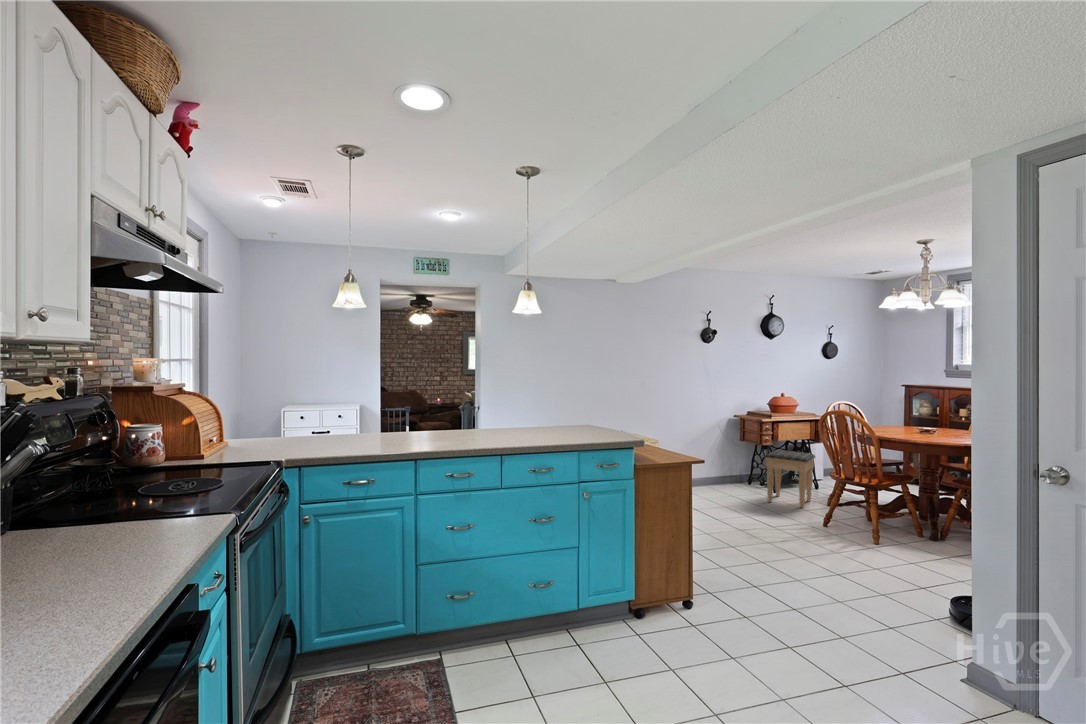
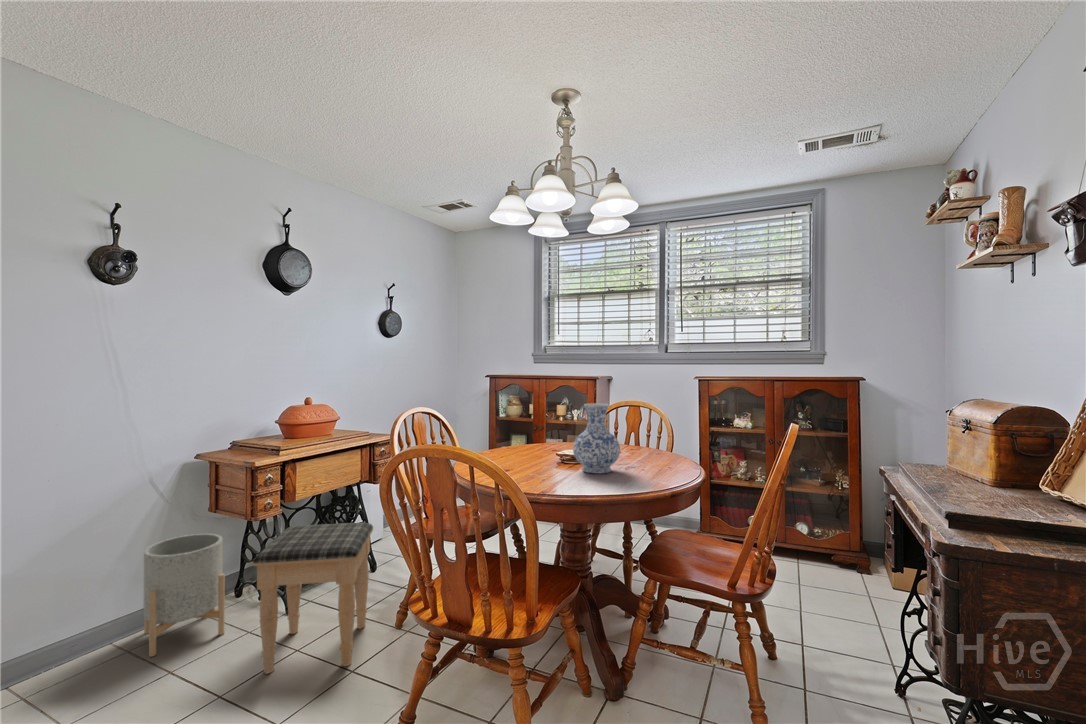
vase: none [918,406,946,441] -> present [573,403,620,473]
planter: none [717,448,749,490] -> present [144,534,225,657]

